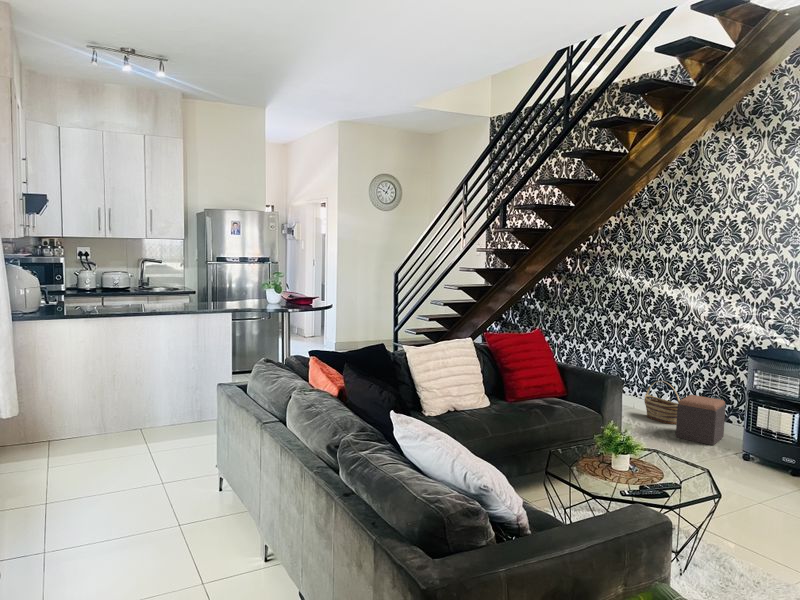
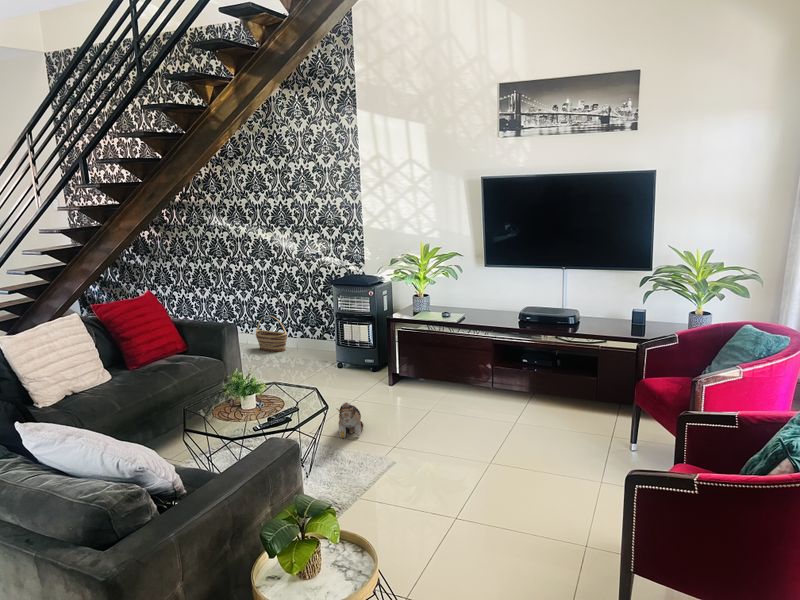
footstool: present [676,395,726,446] -> none [284,323,322,363]
plush toy: none [733,499,769,548] -> present [337,402,363,438]

